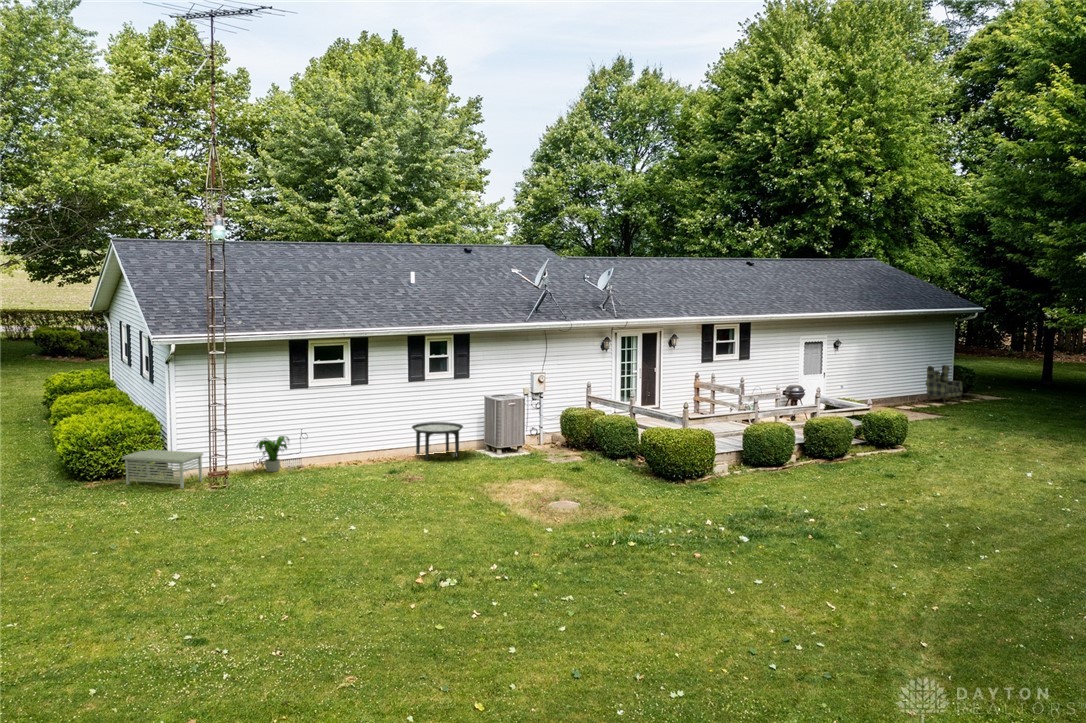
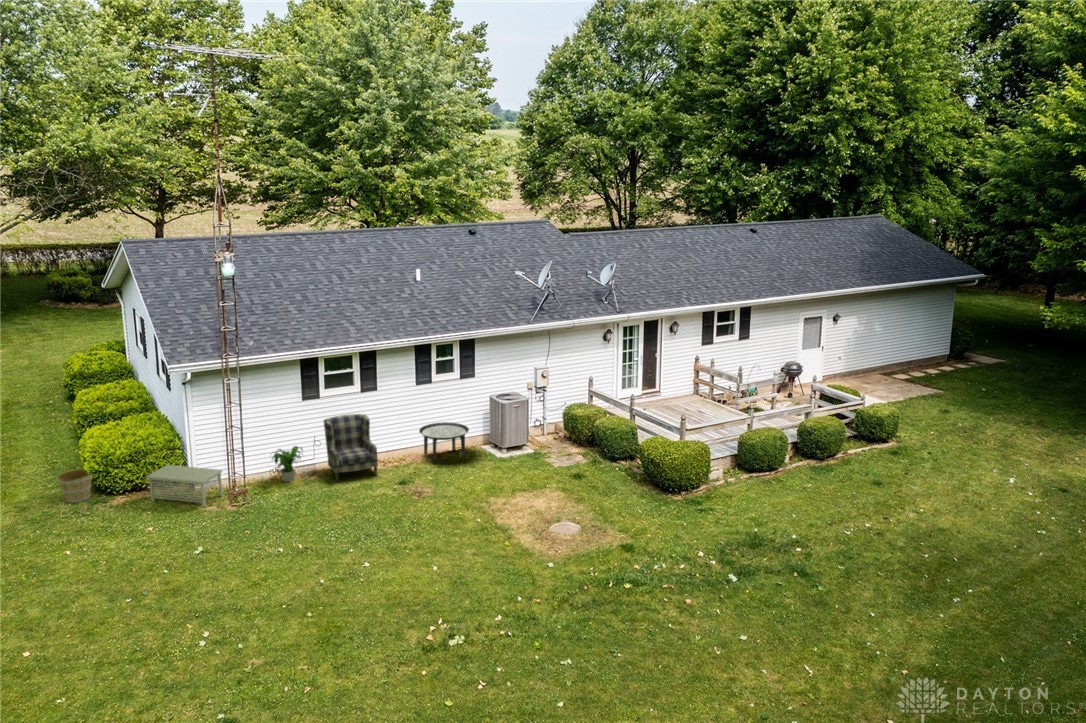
chair: present [926,365,962,403] -> present [324,414,378,482]
wooden bucket: none [28,452,66,485] -> present [57,470,92,503]

